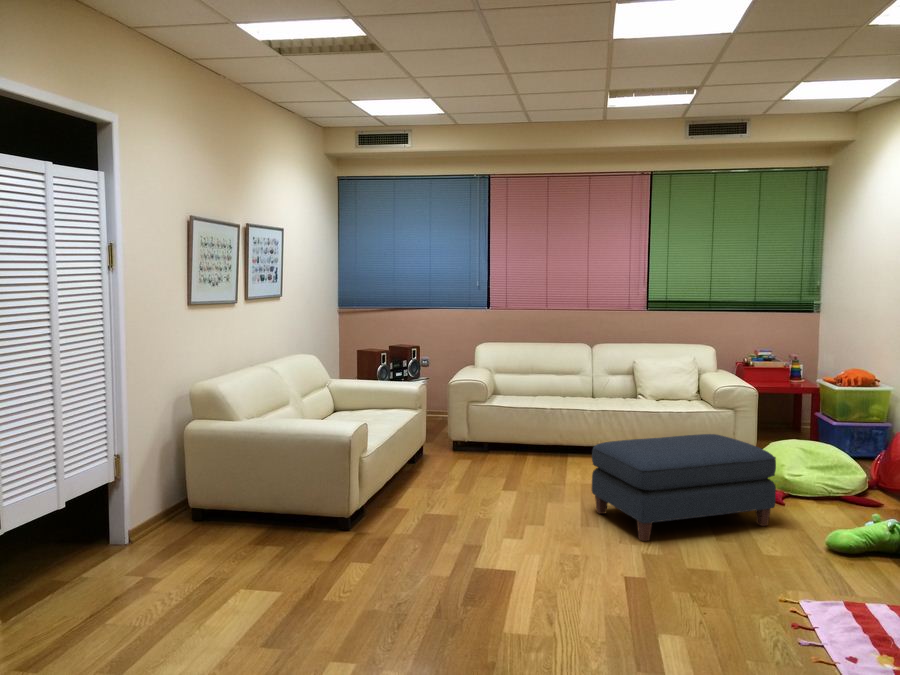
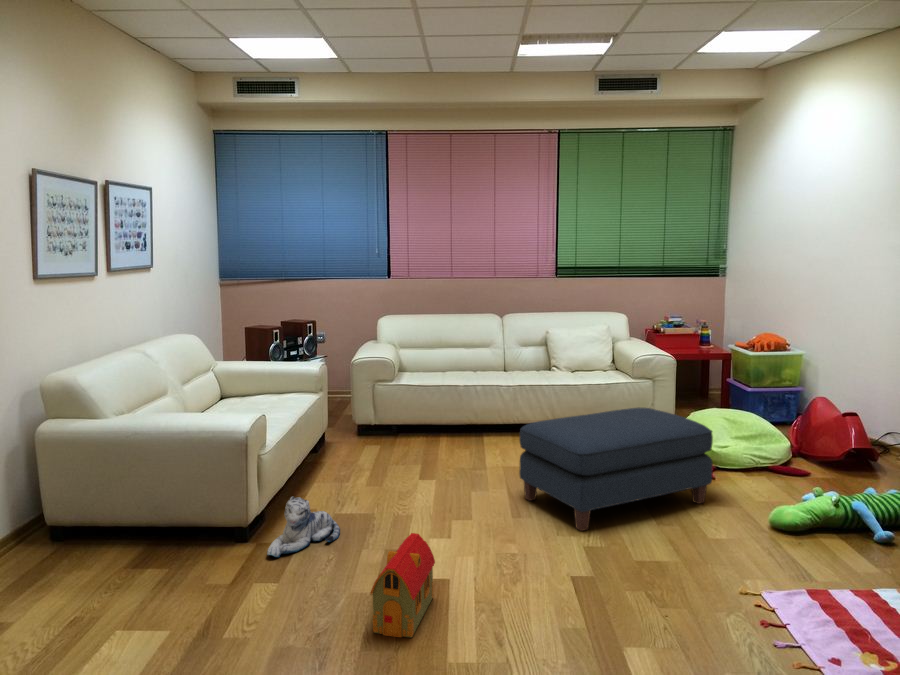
plush toy: none [366,494,428,544] -> present [267,497,340,557]
toy house: none [446,526,503,609] -> present [370,533,435,637]

